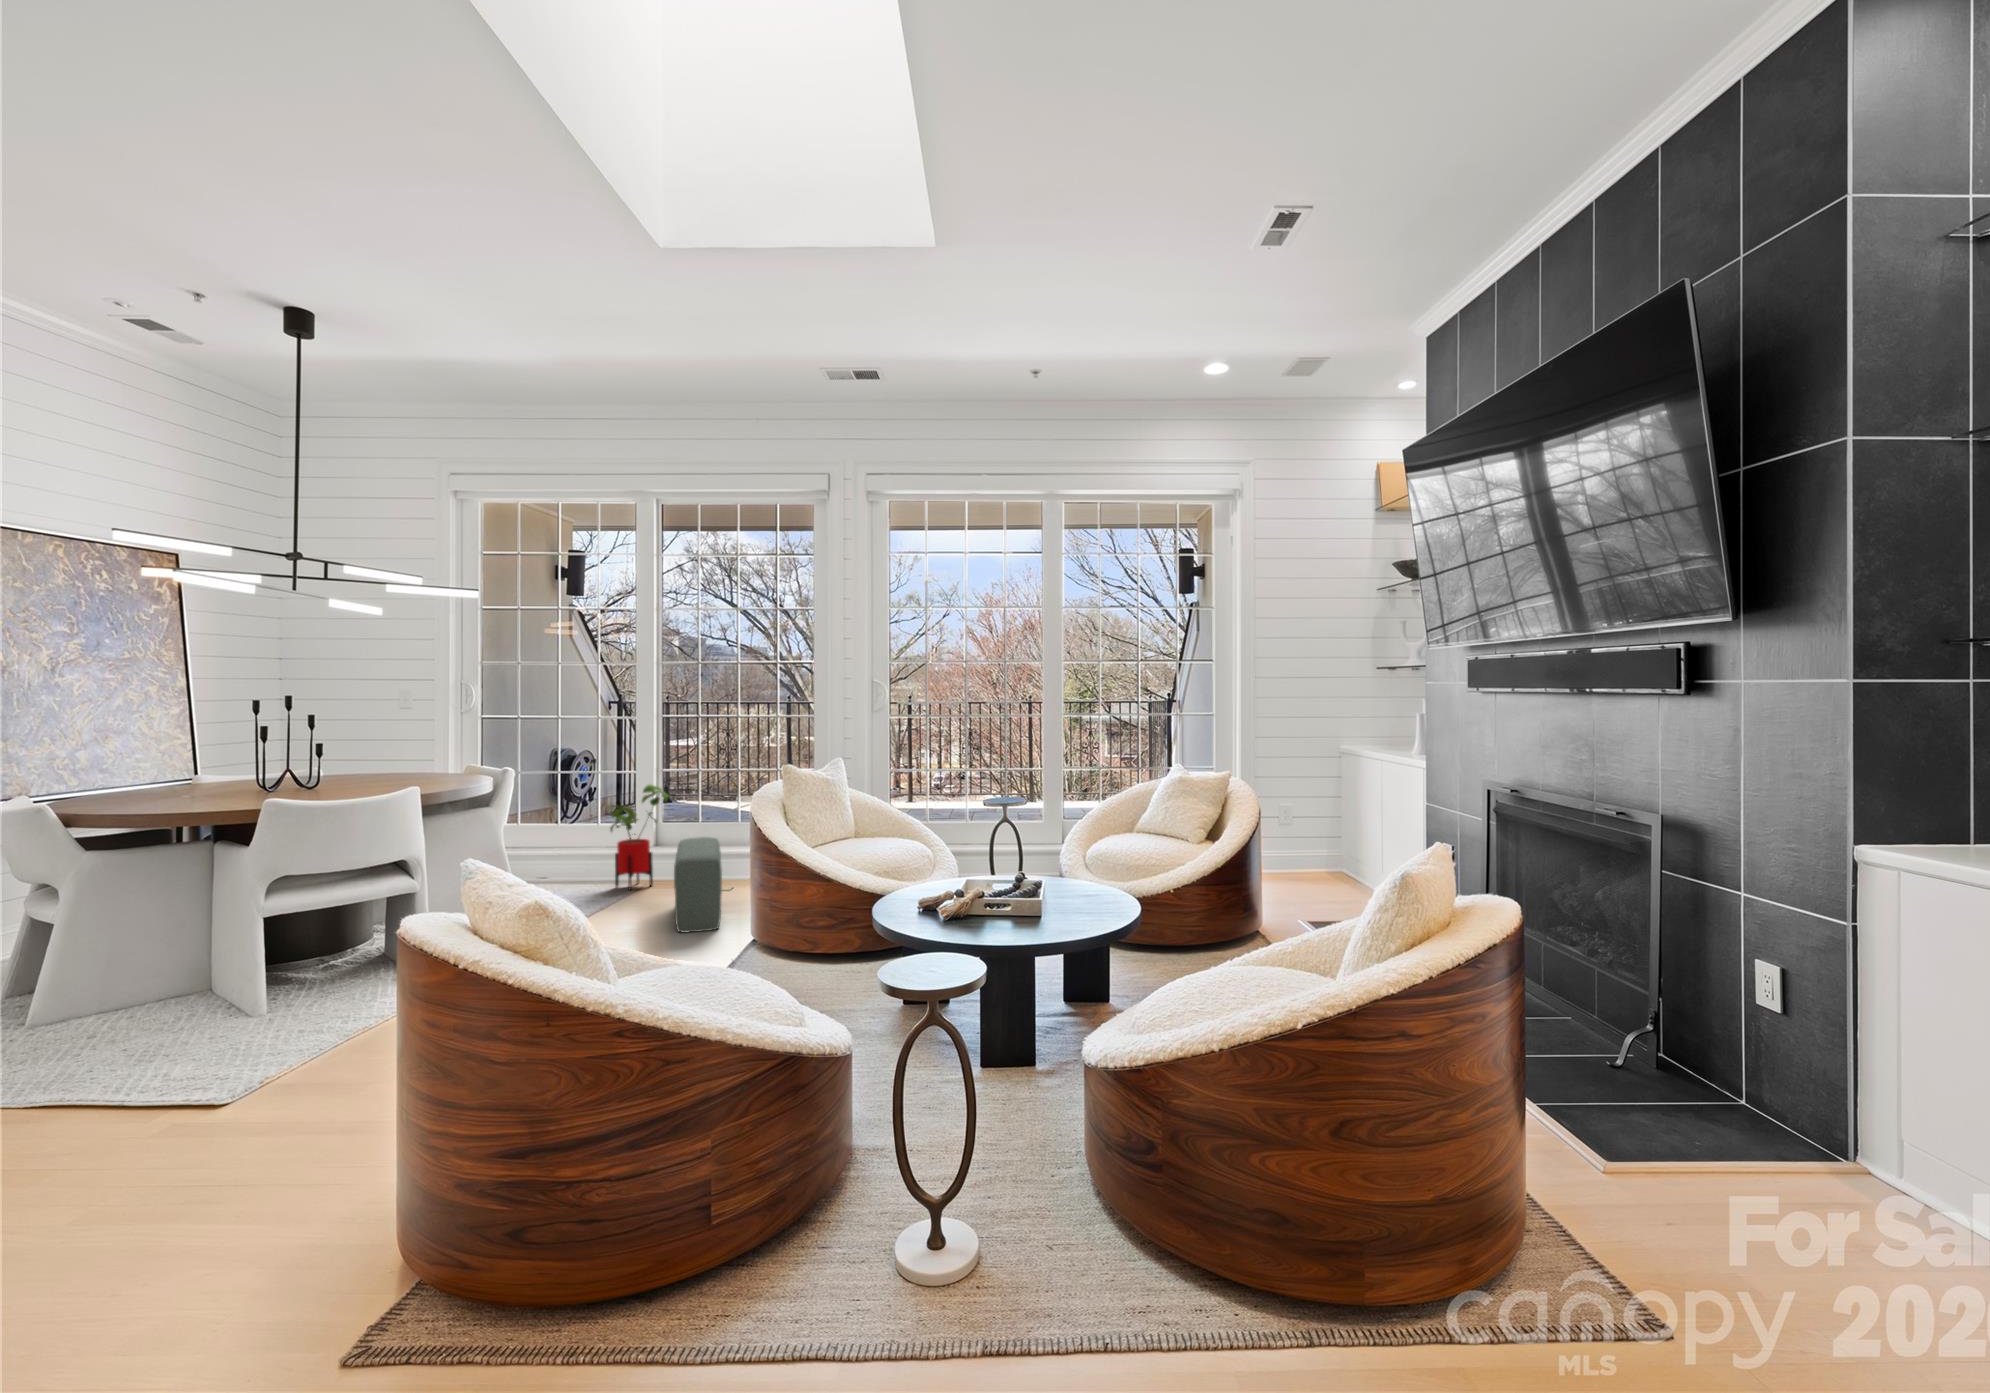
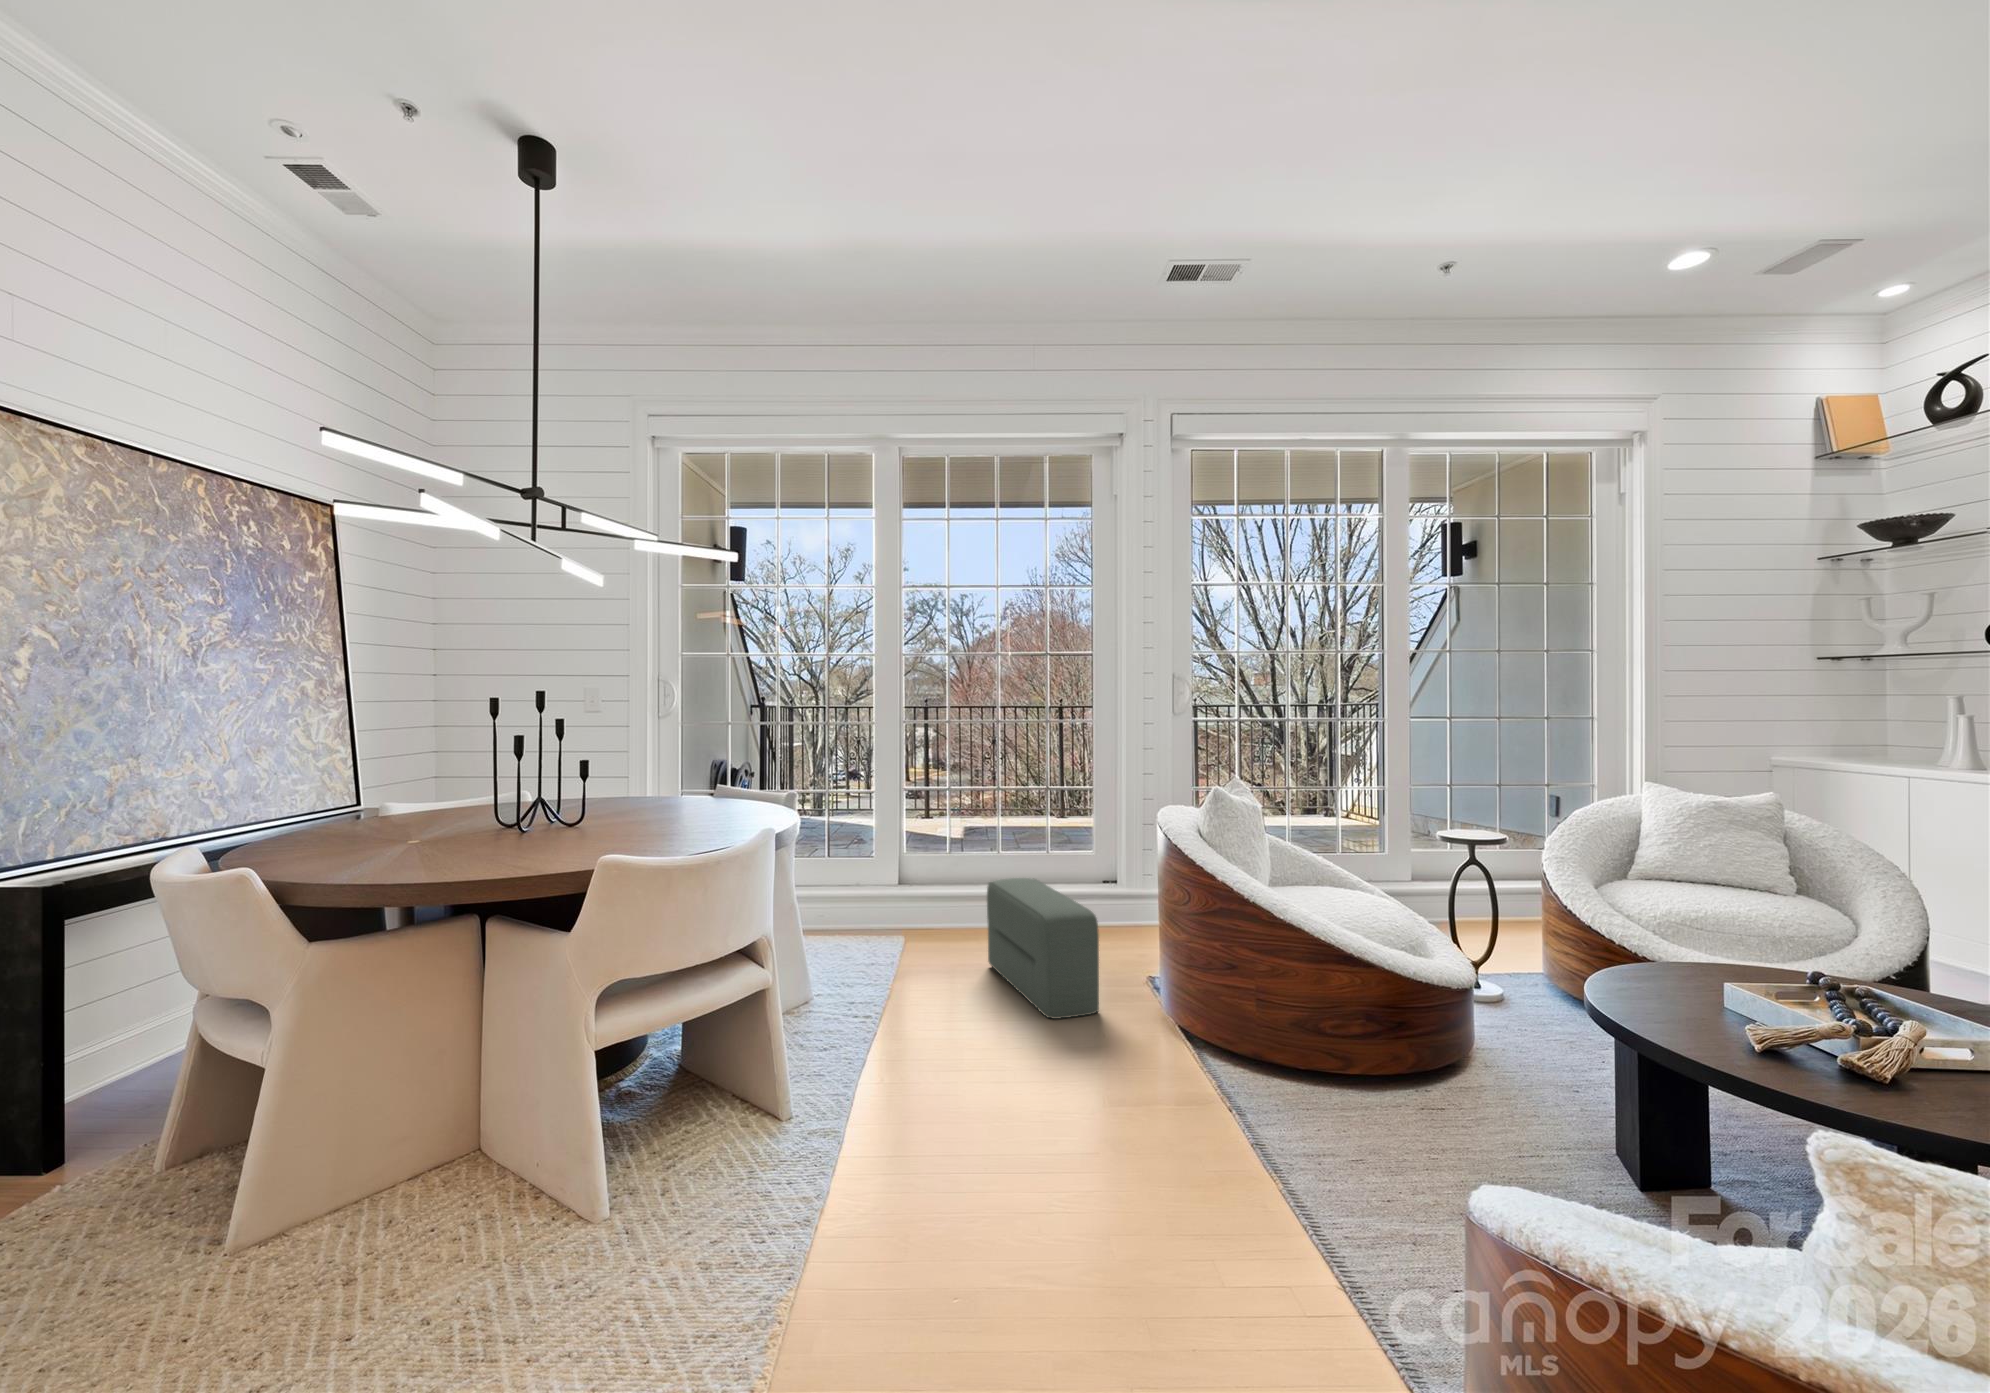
house plant: present [607,785,669,890] -> none [852,806,933,943]

